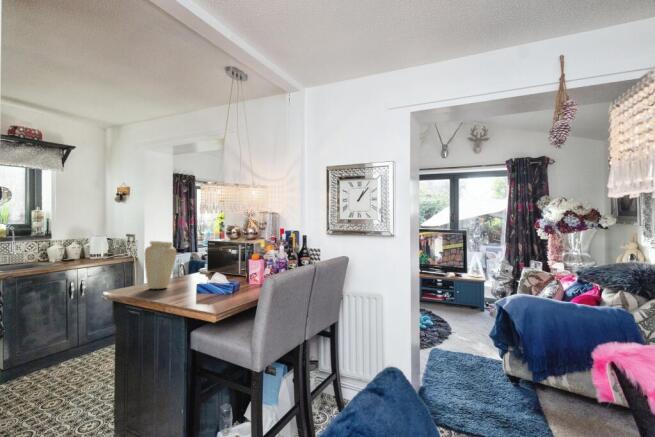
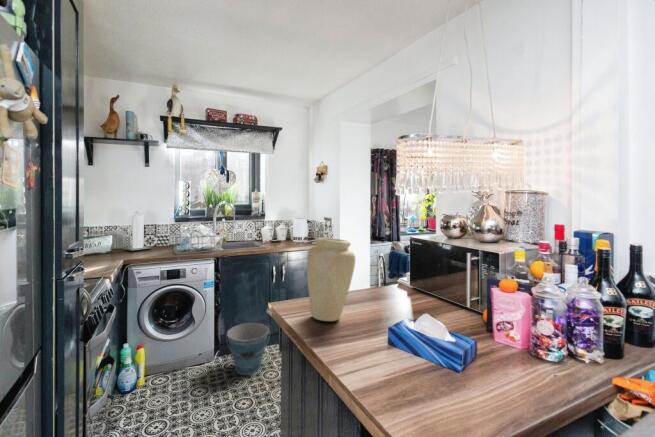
bucket: none [21,338,75,389] -> present [227,323,269,375]

